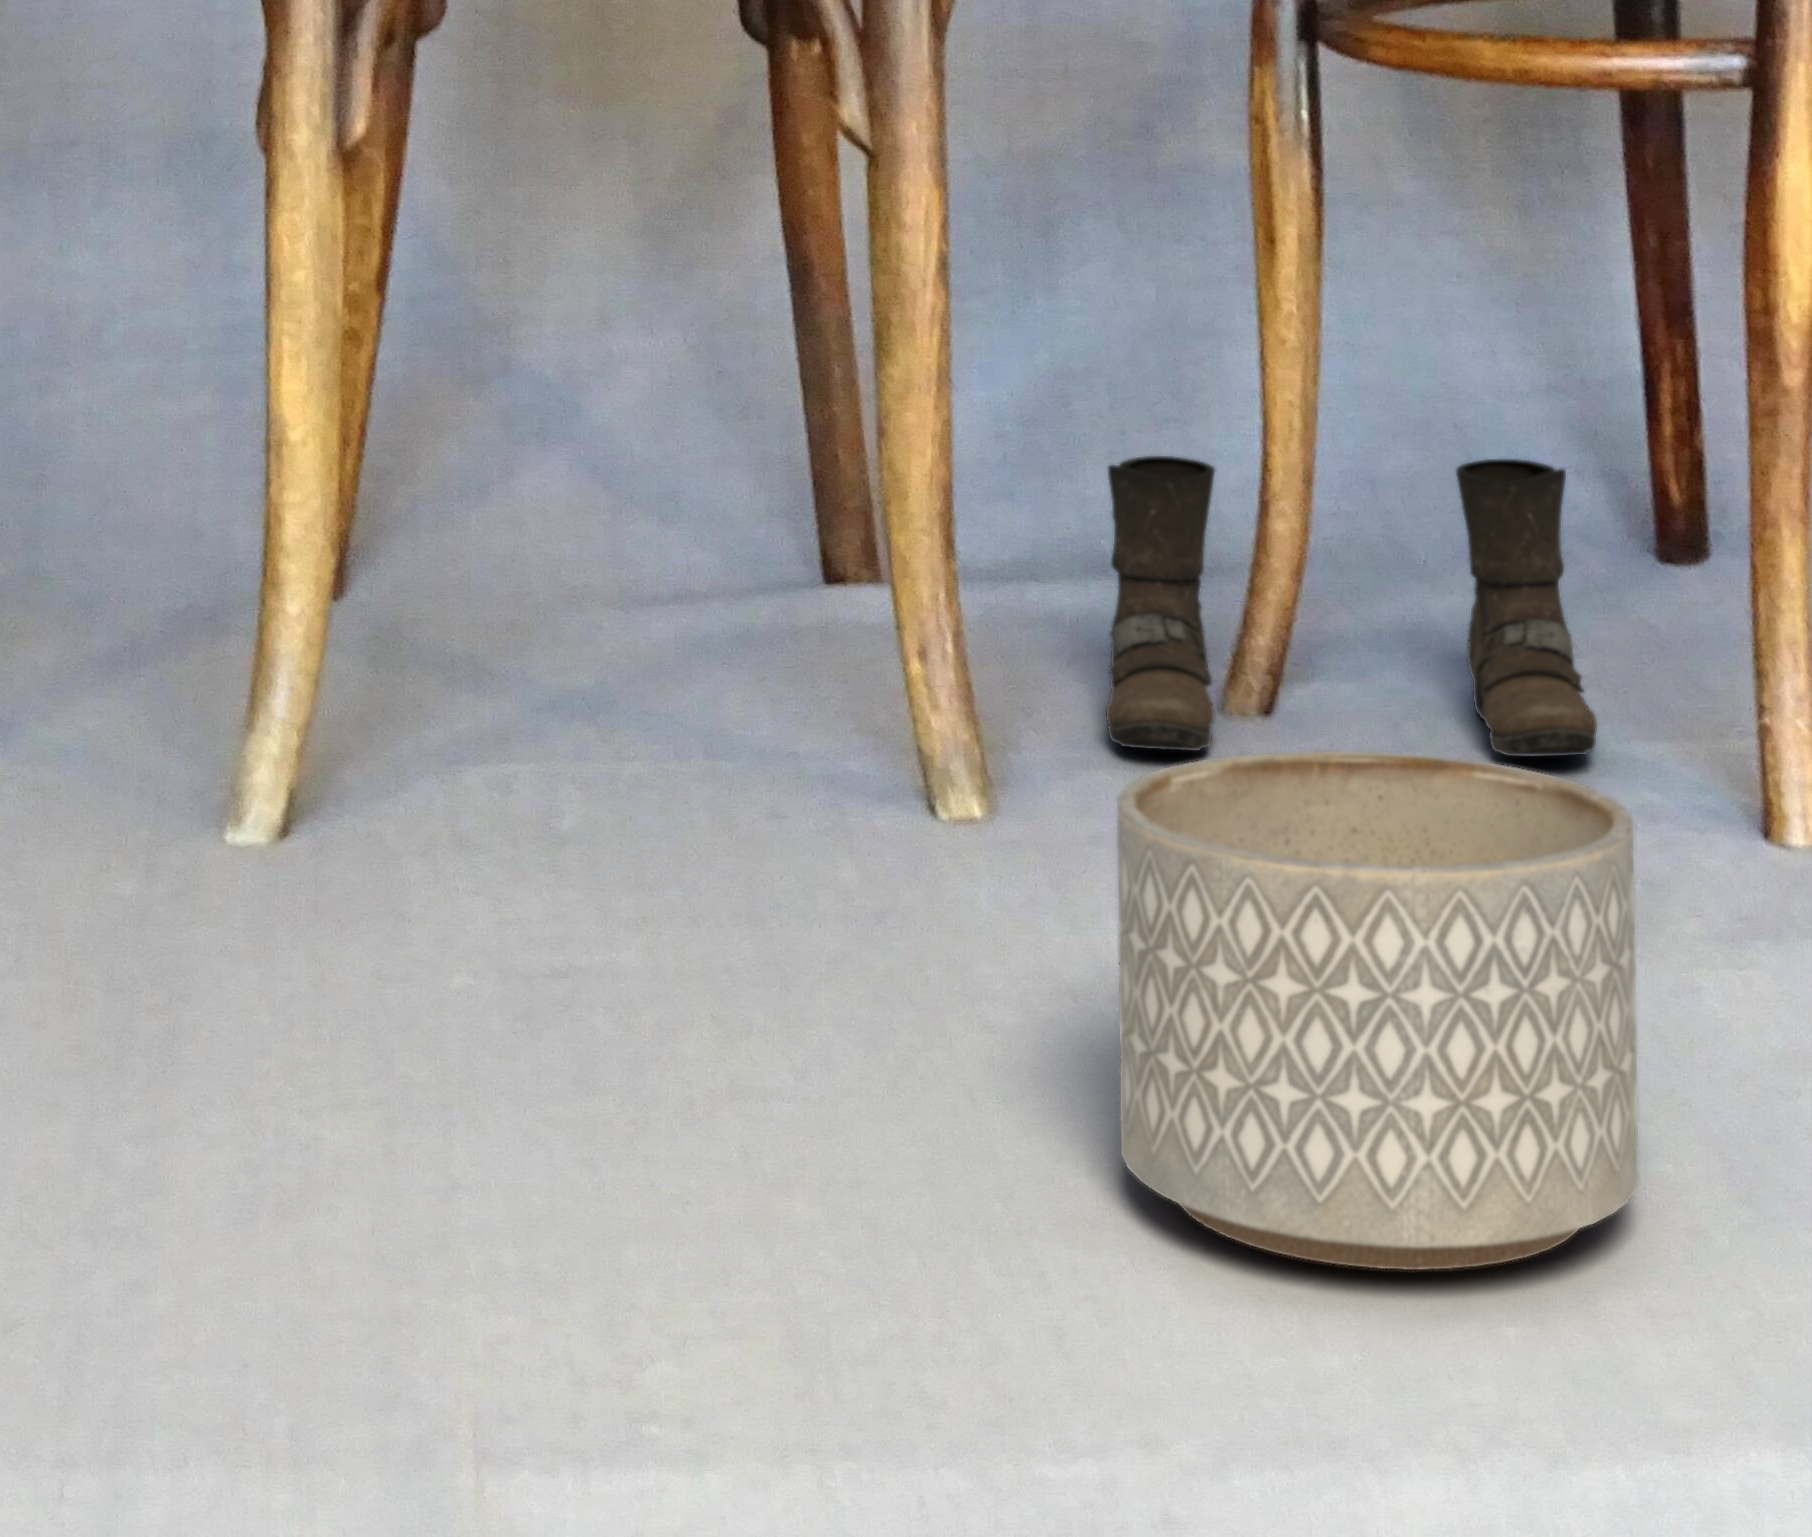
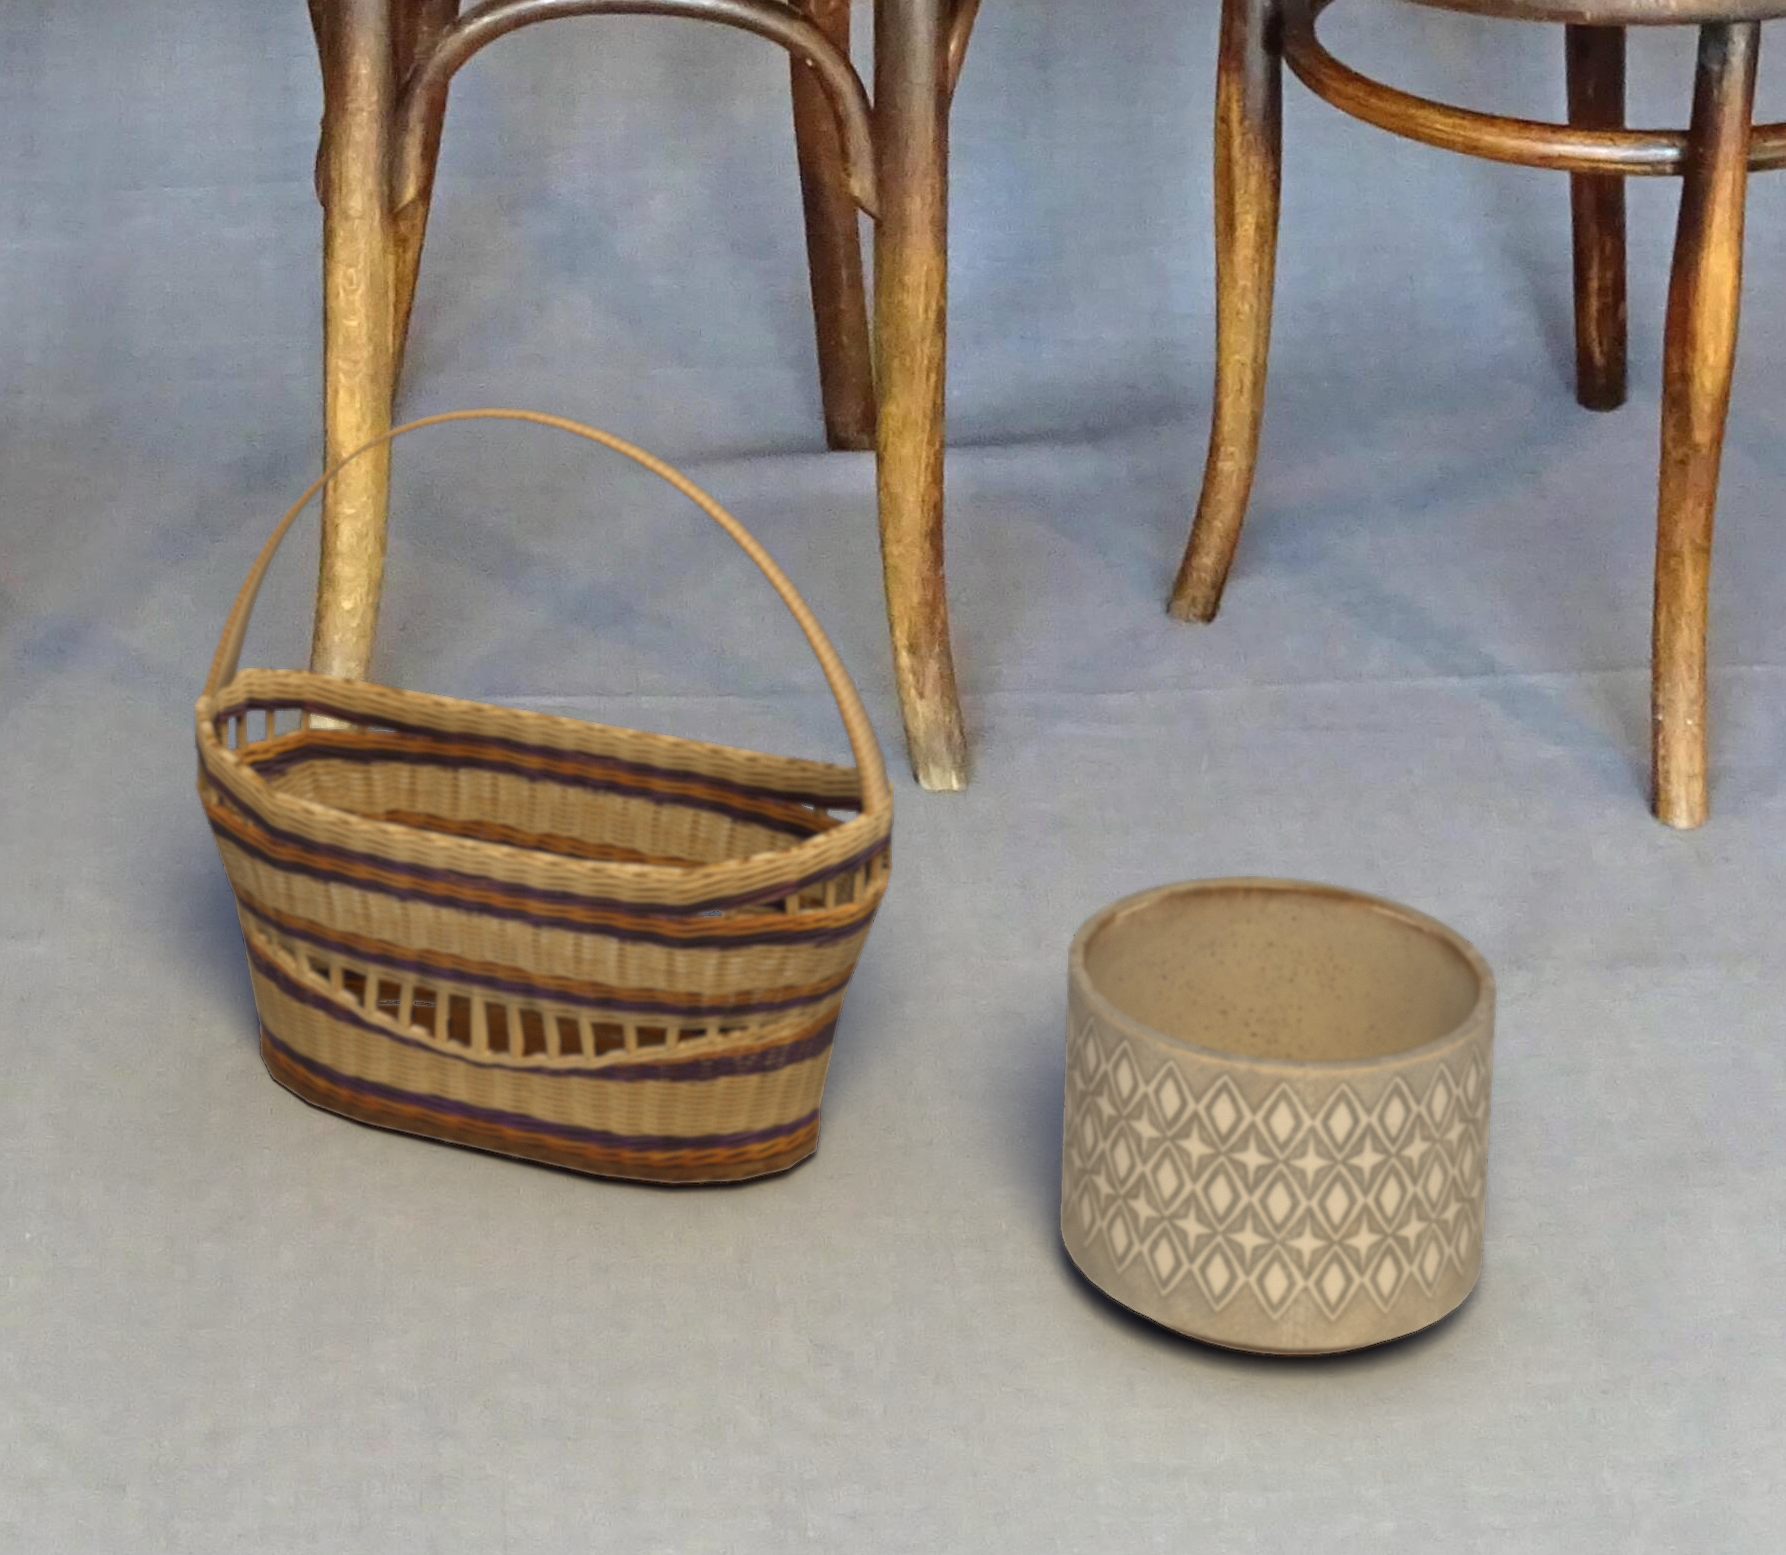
basket: none [100,223,905,1128] -> present [195,407,894,1184]
boots: present [1106,456,1597,757] -> none [1076,406,1514,709]

